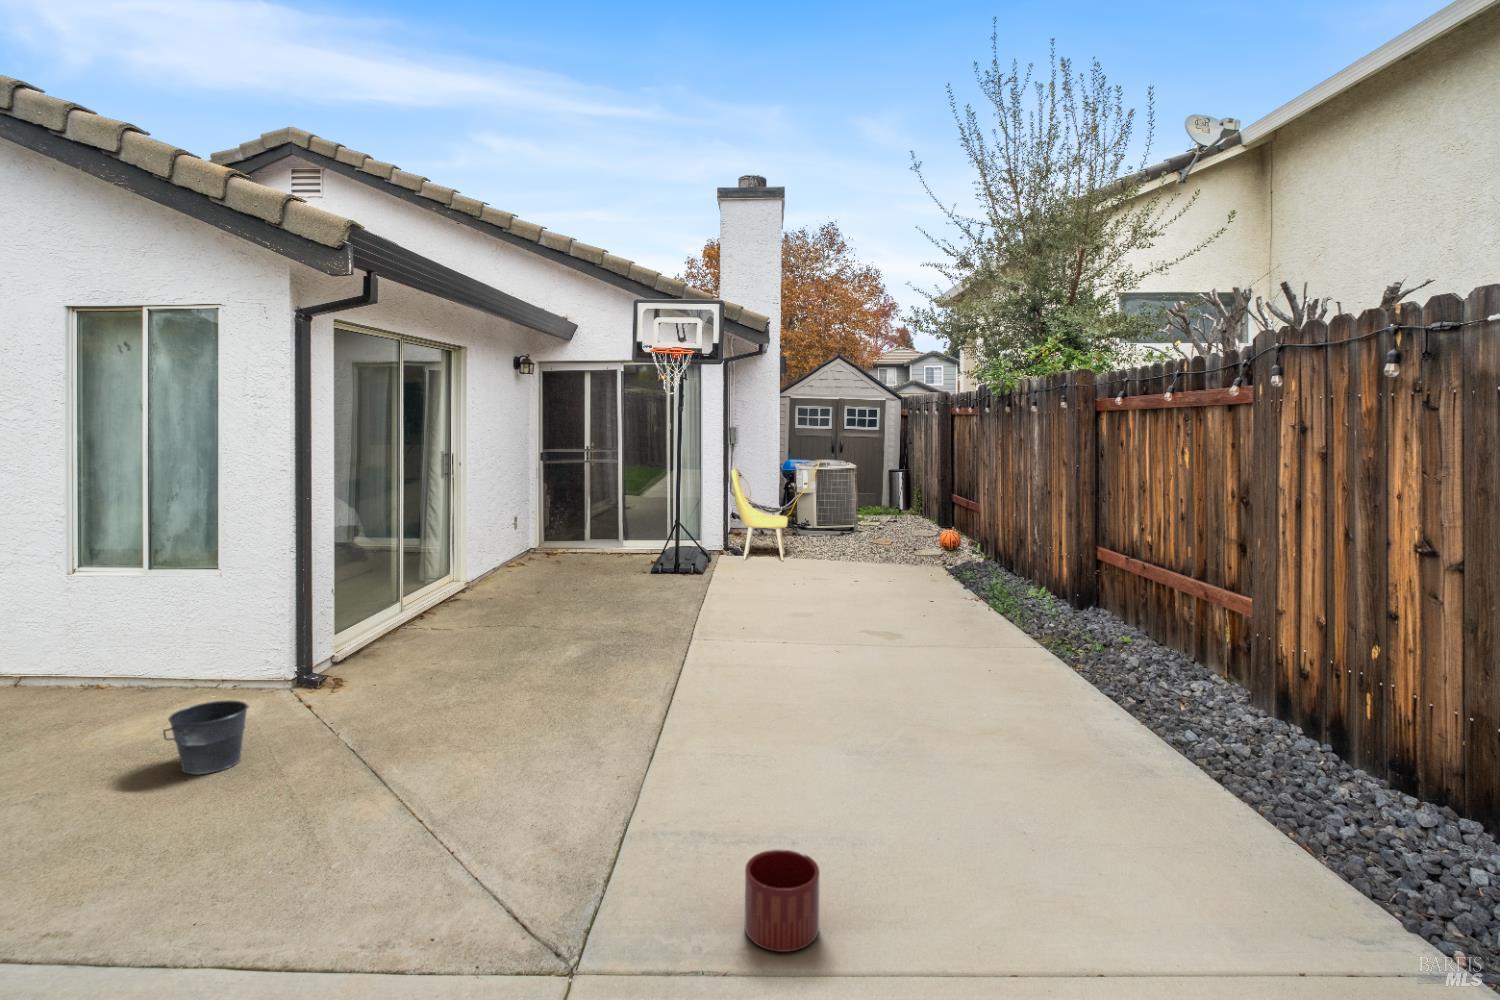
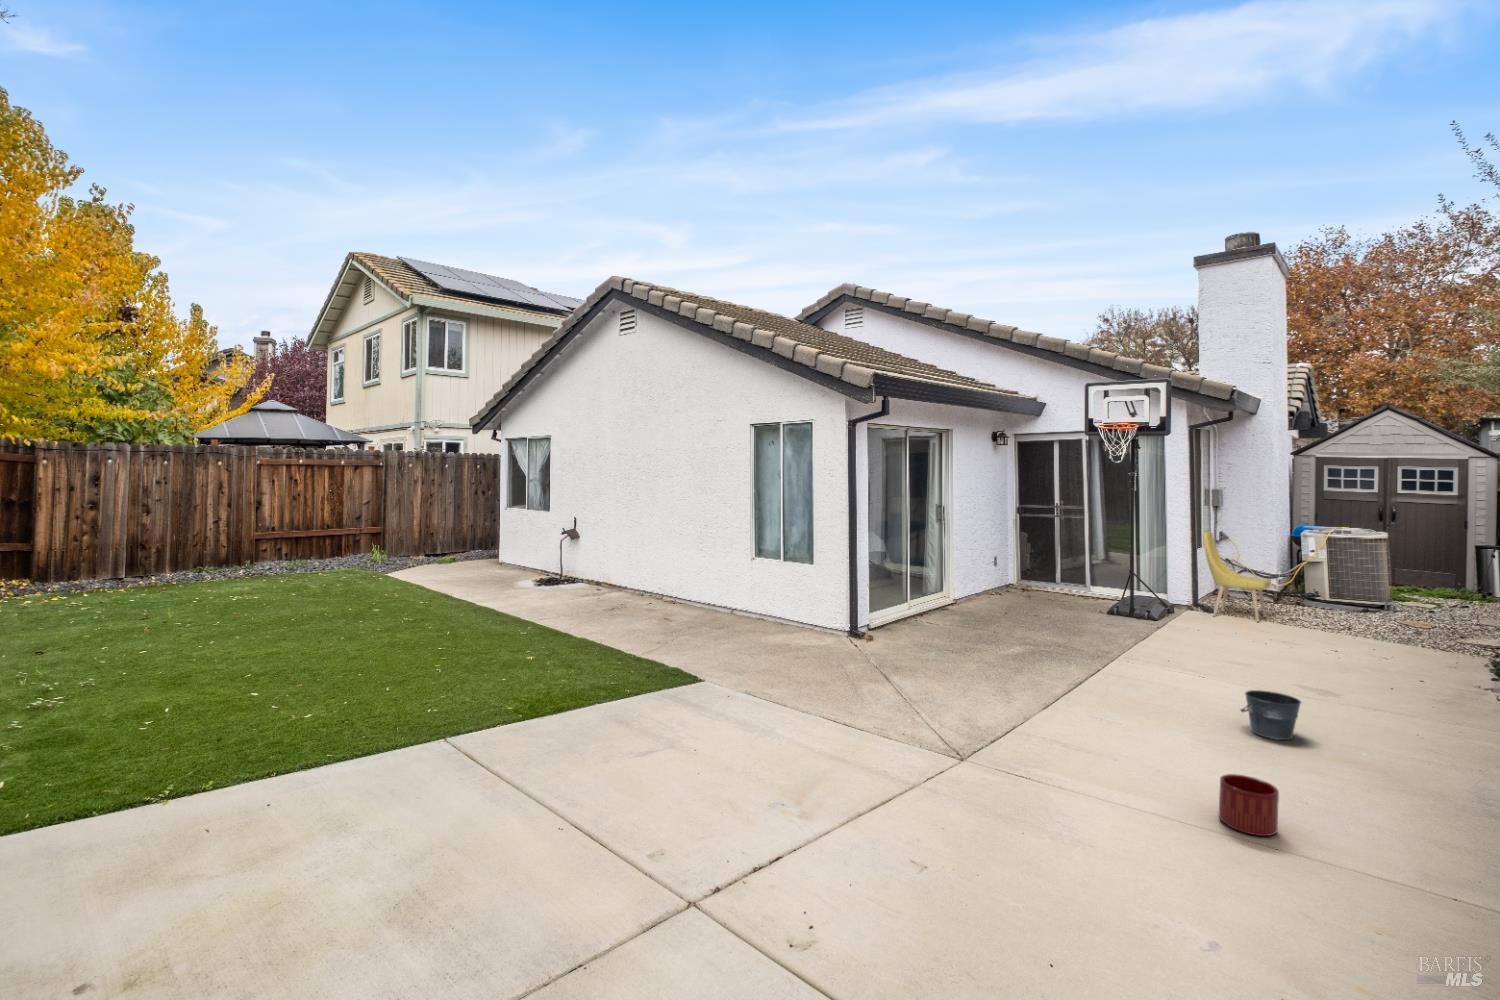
bucket: present [163,700,249,774] -> present [1241,690,1301,740]
planter: present [745,849,820,952] -> present [1219,774,1279,836]

